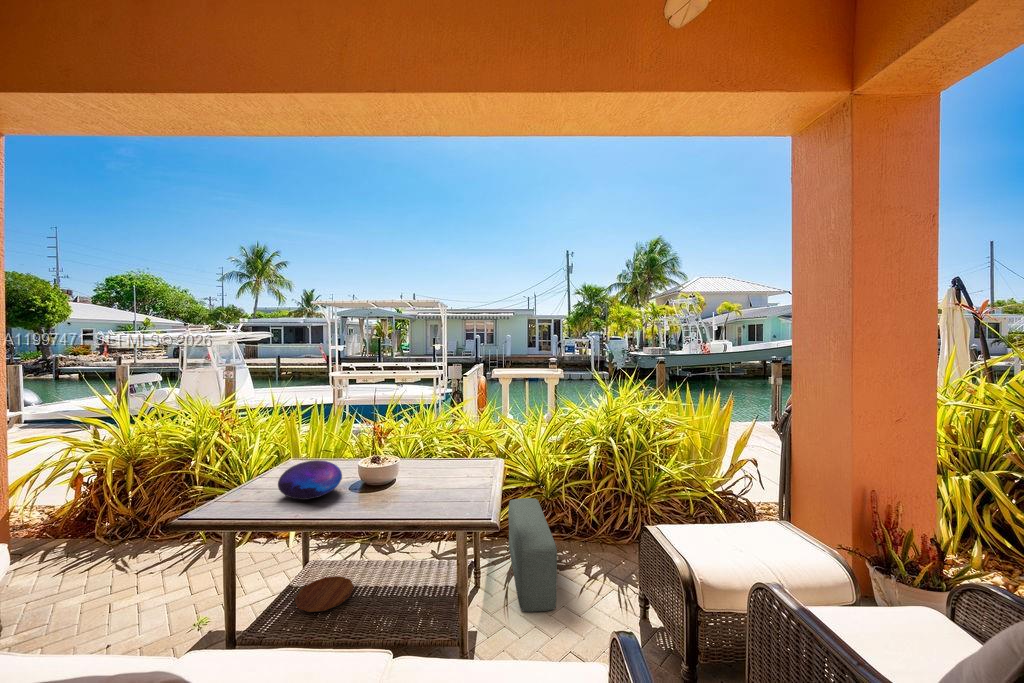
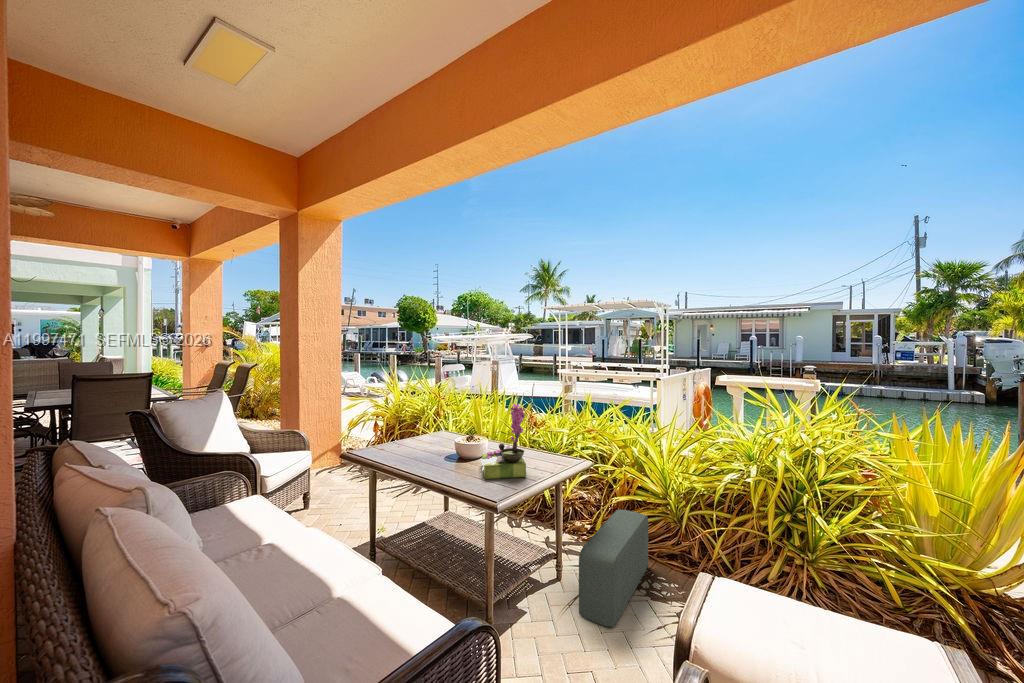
flower arrangement: none [404,408,467,500] -> present [481,404,526,479]
decorative orb: present [278,460,342,500] -> none [397,432,441,459]
tray: present [295,576,354,612] -> none [415,526,457,547]

